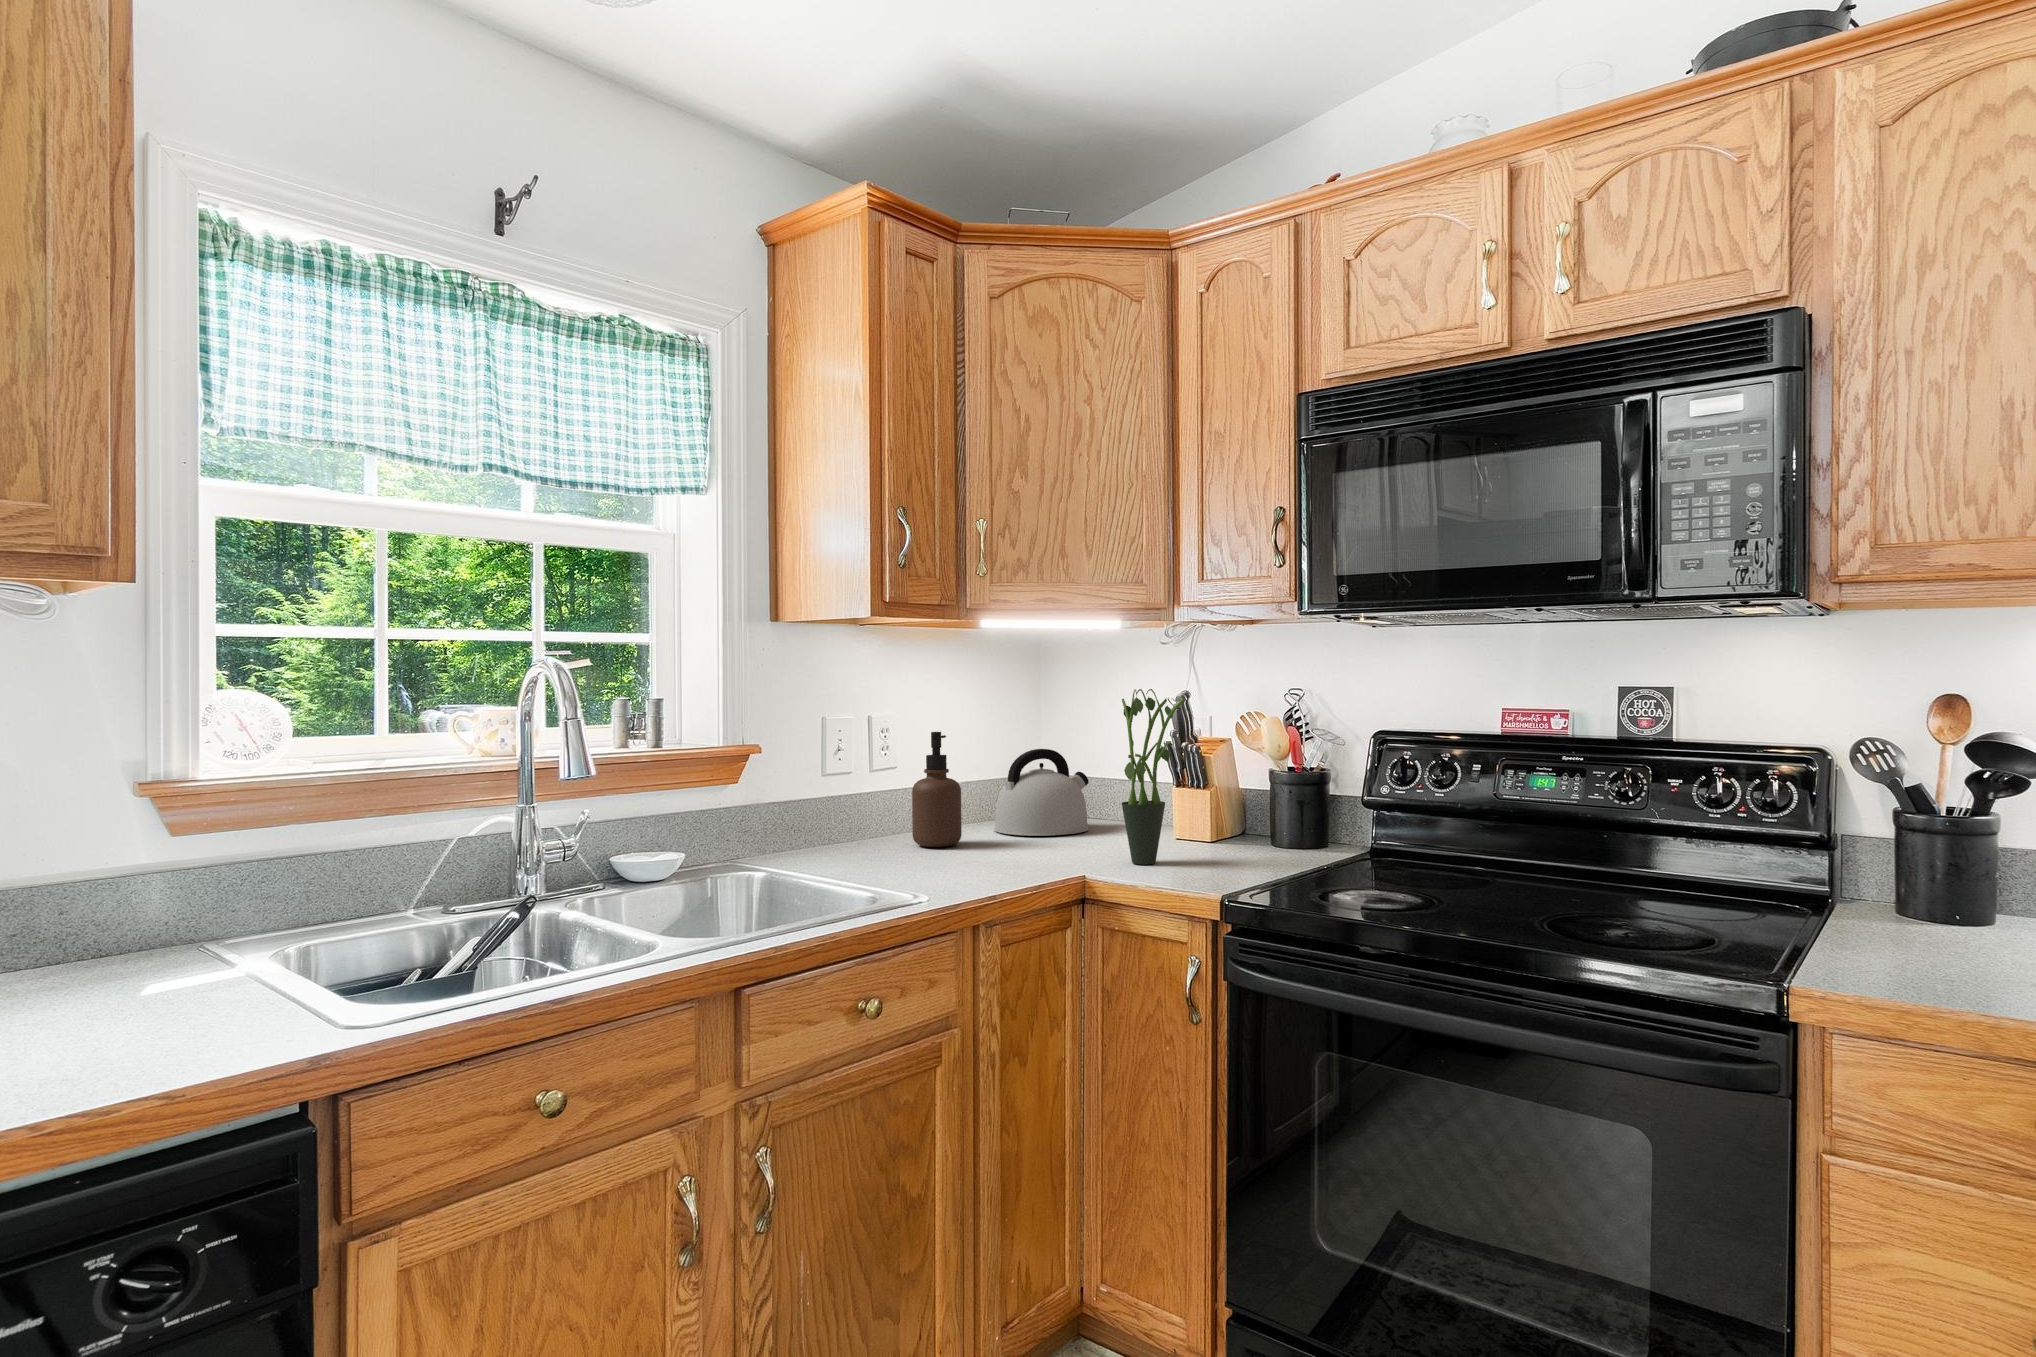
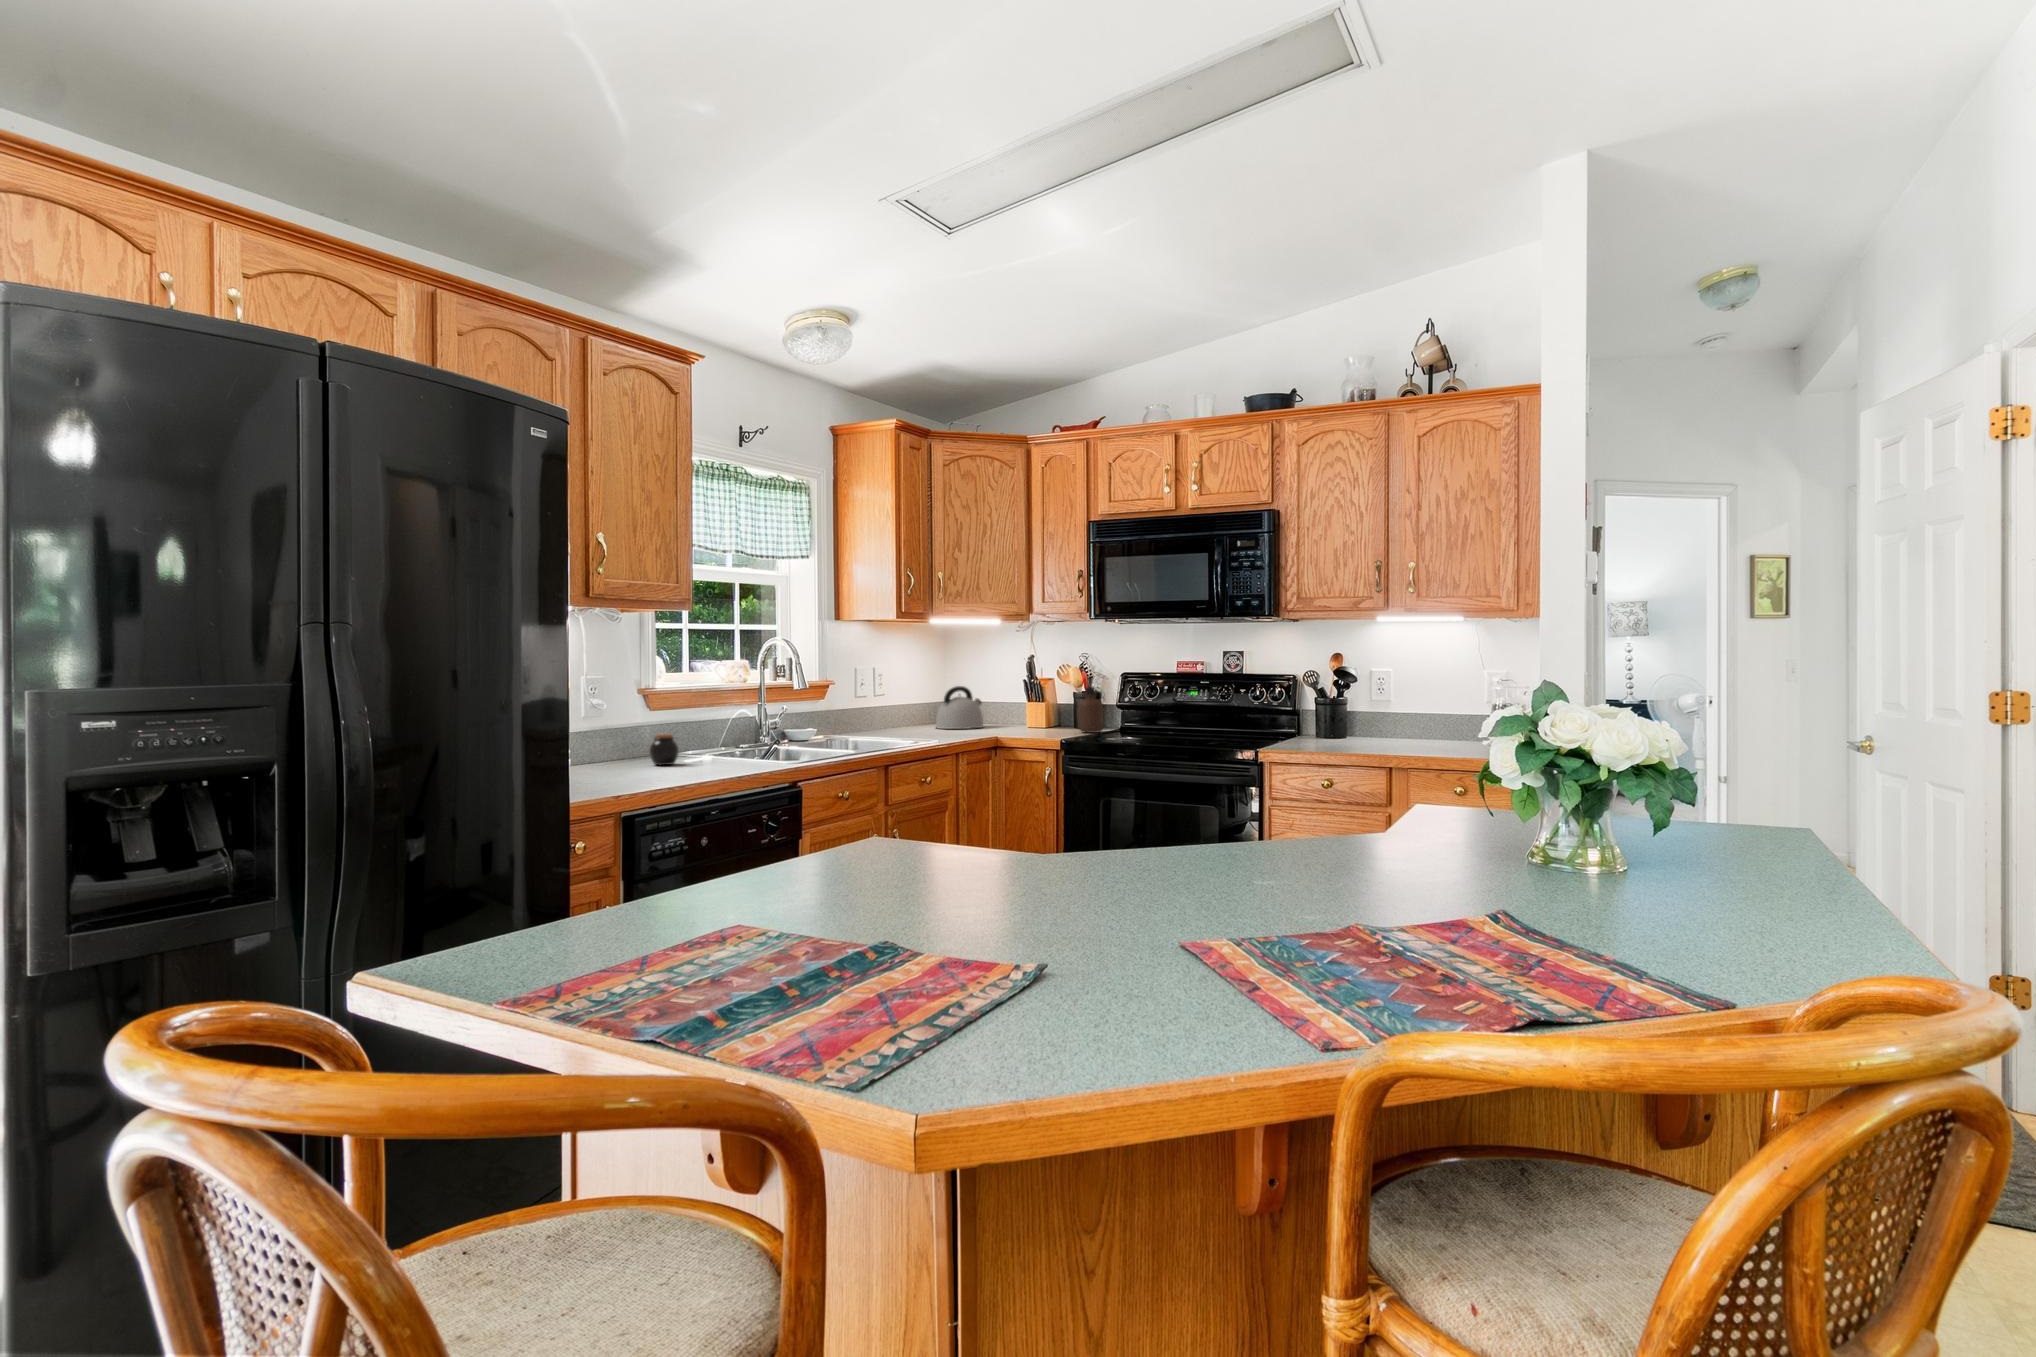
potted plant: present [1122,689,1191,864] -> none [1010,654,1045,735]
soap dispenser: present [912,732,962,847] -> present [1078,676,1103,733]
jar: none [67,901,161,990] -> present [649,734,679,765]

